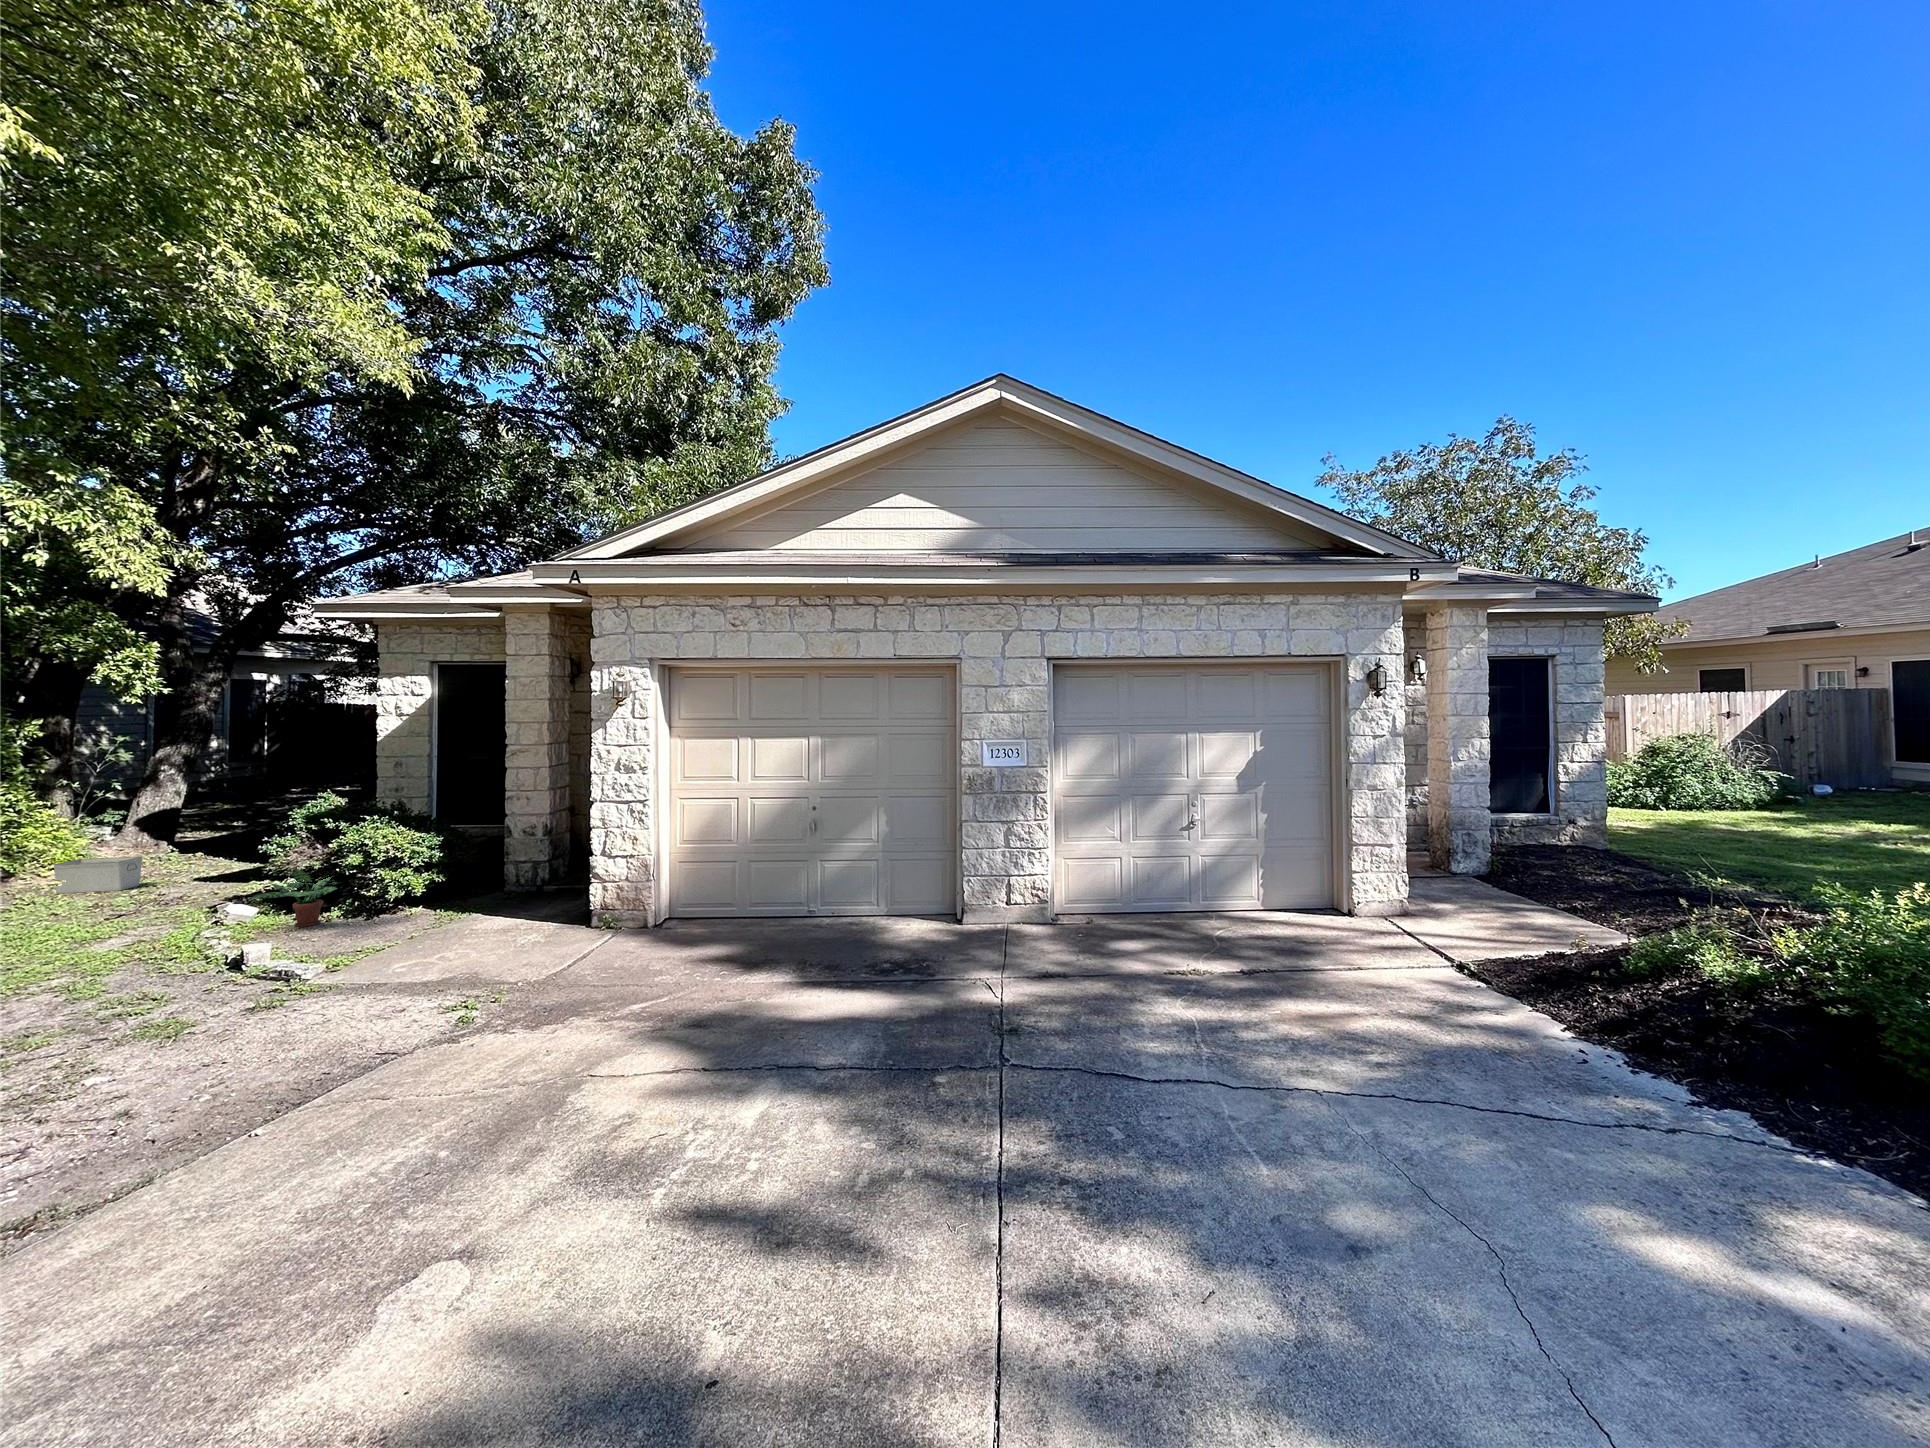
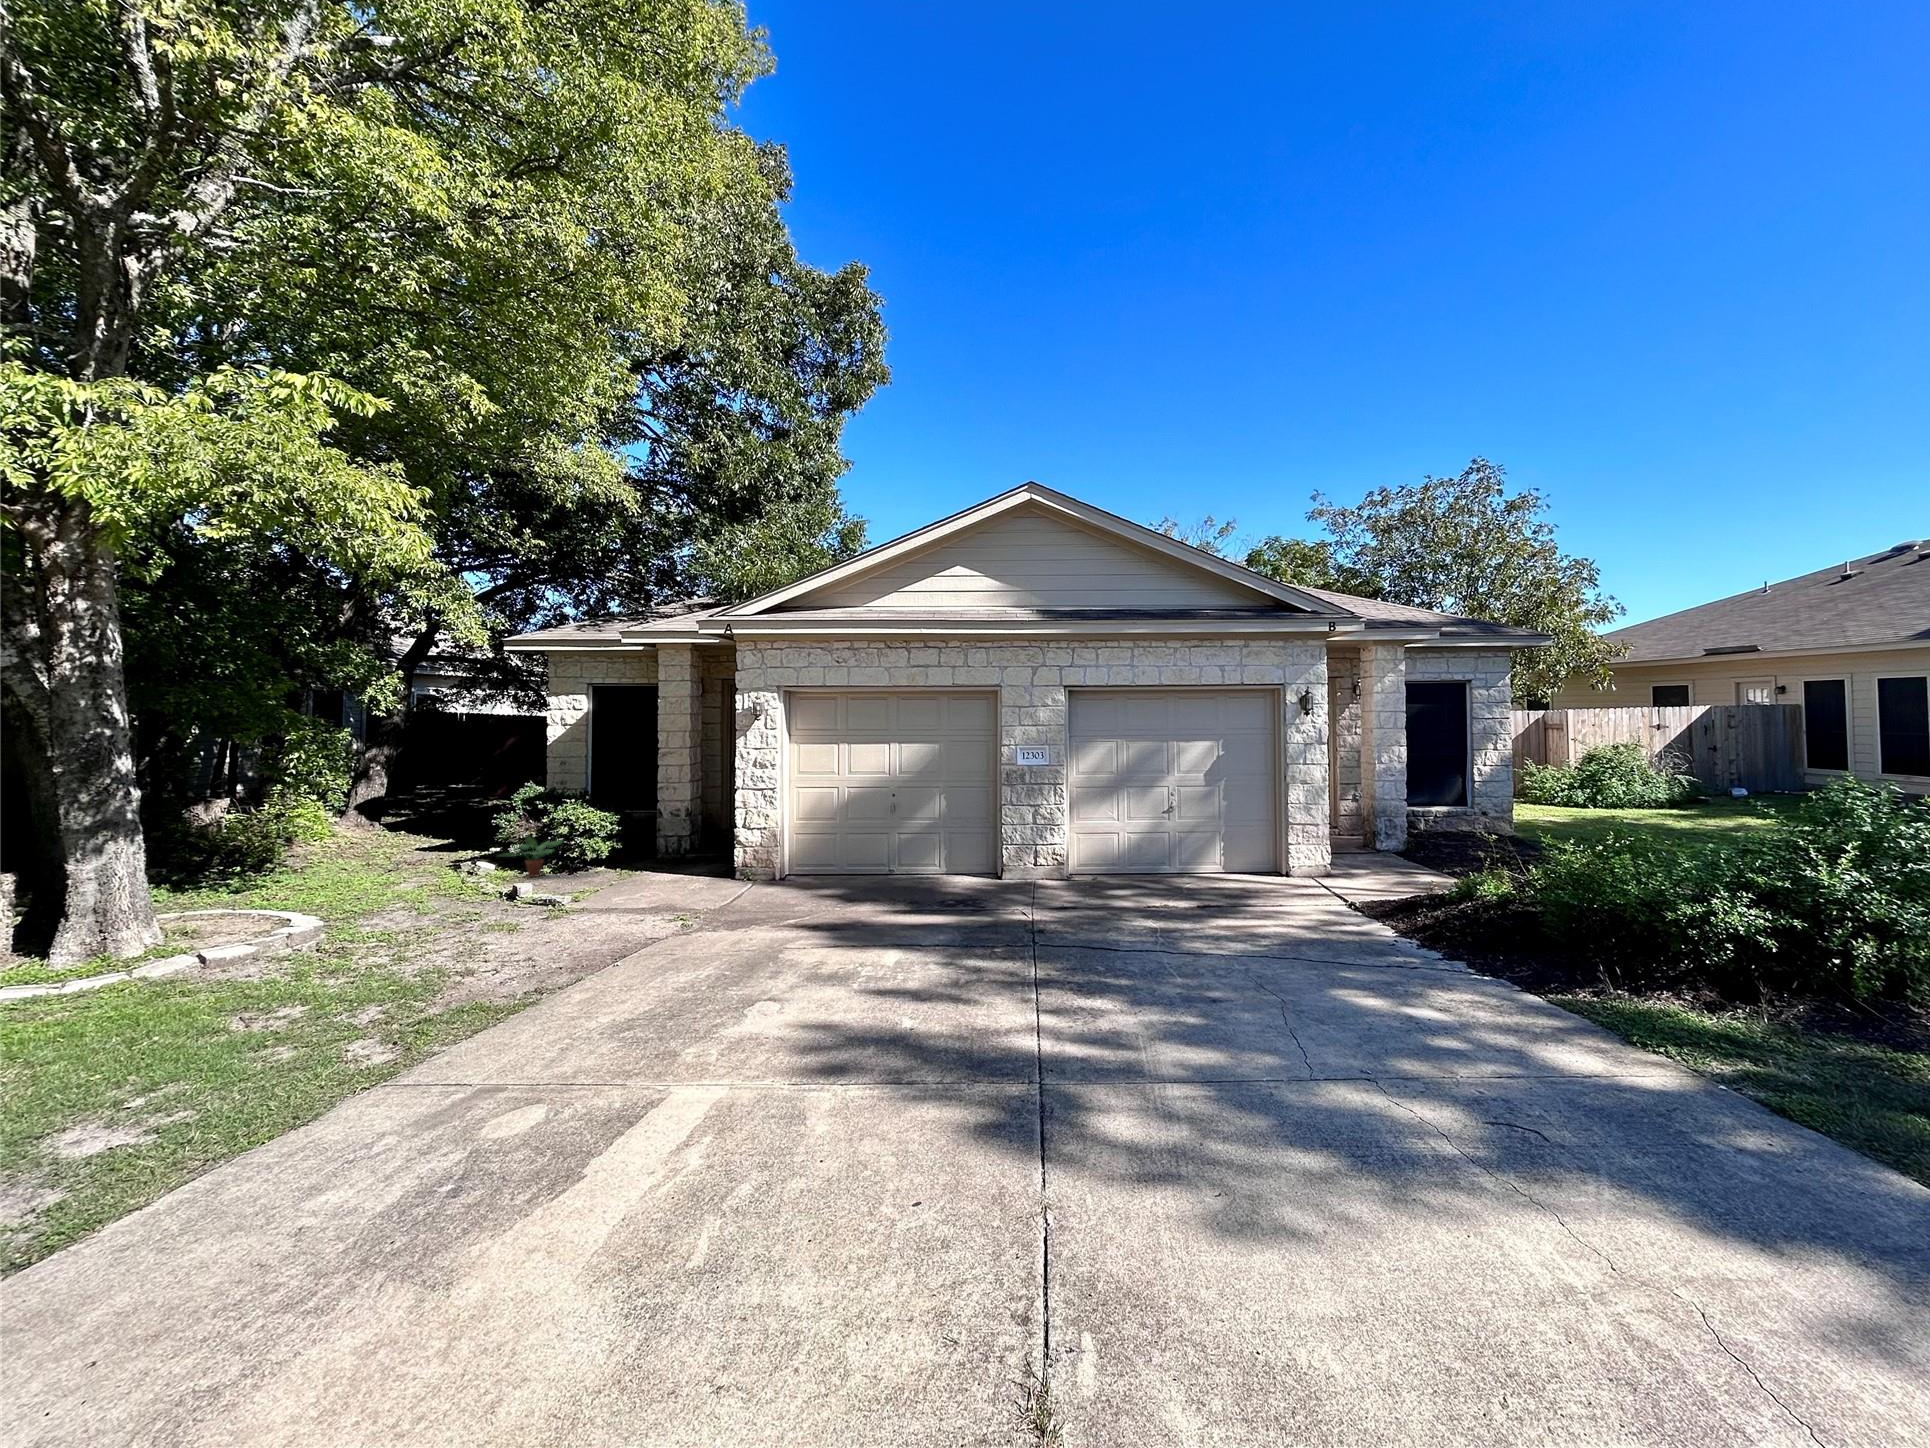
storage bin: present [54,856,143,893] -> none [327,830,385,856]

